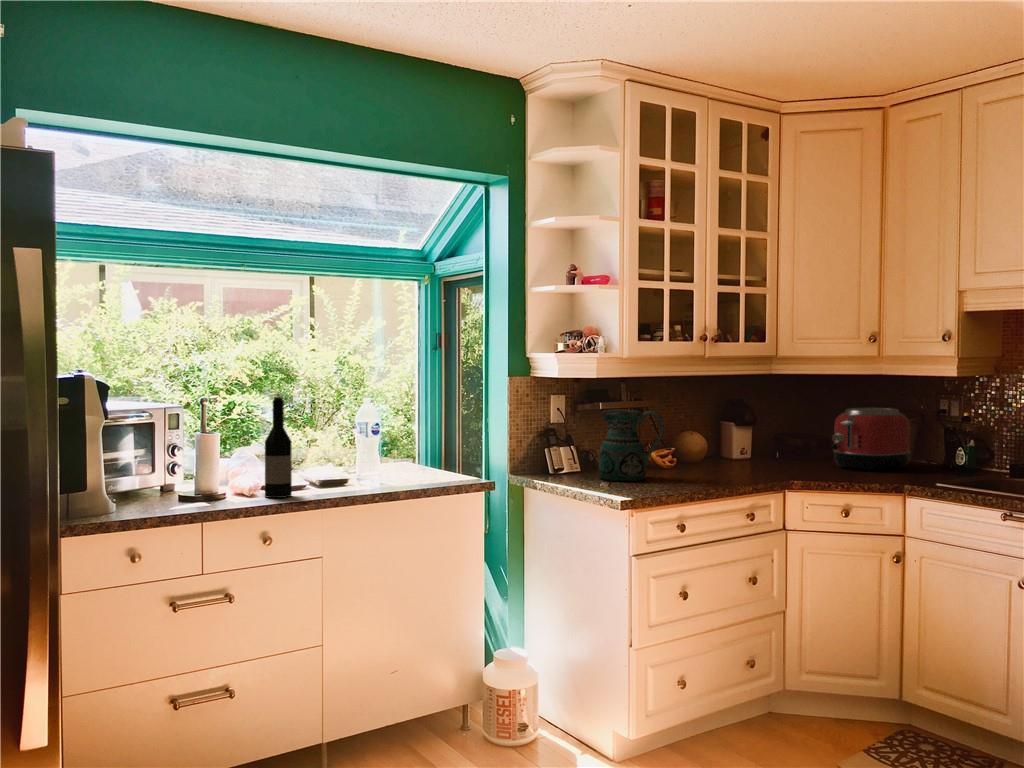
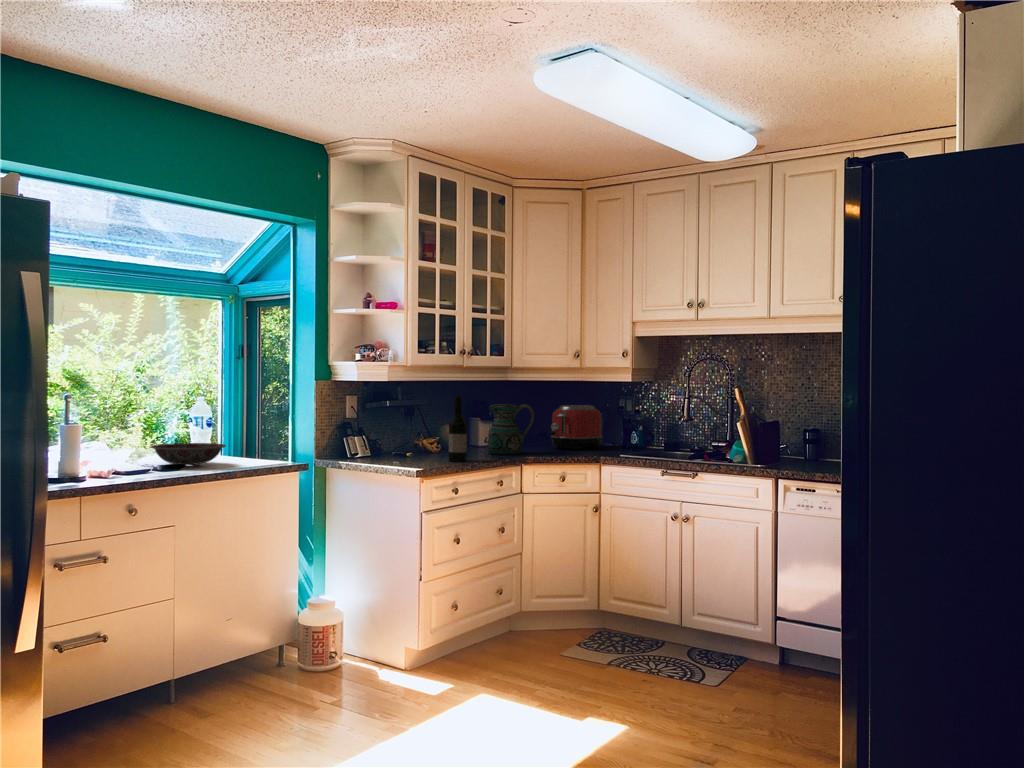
wine bottle: present [265,397,292,498] -> present [449,396,467,462]
ceramic pitcher: present [599,409,664,481] -> present [487,404,534,455]
ceramic bowl: none [309,453,395,481] -> present [151,443,226,465]

